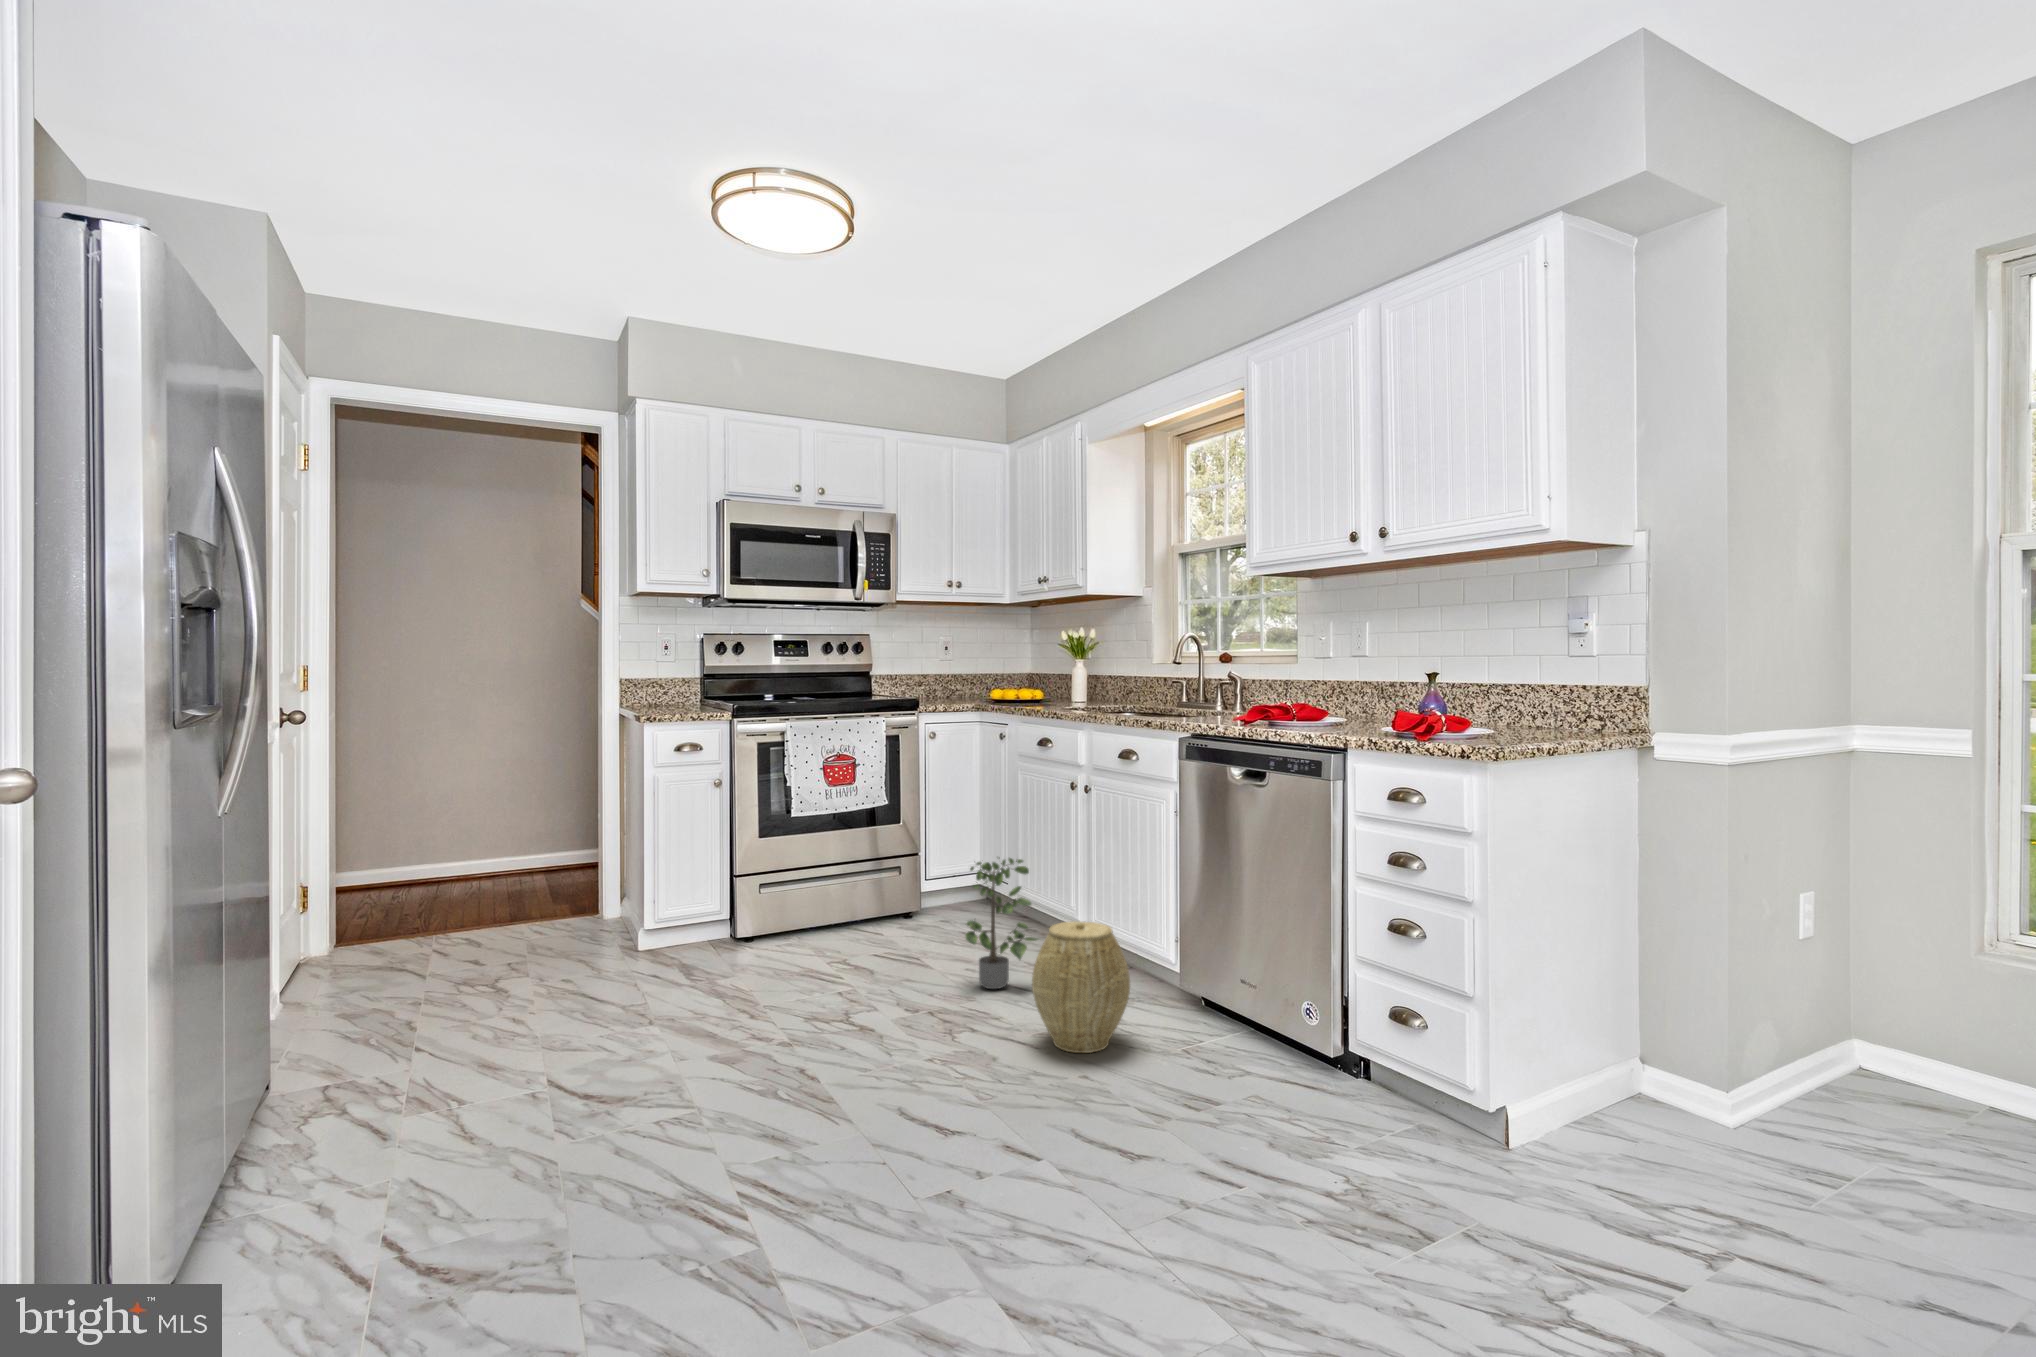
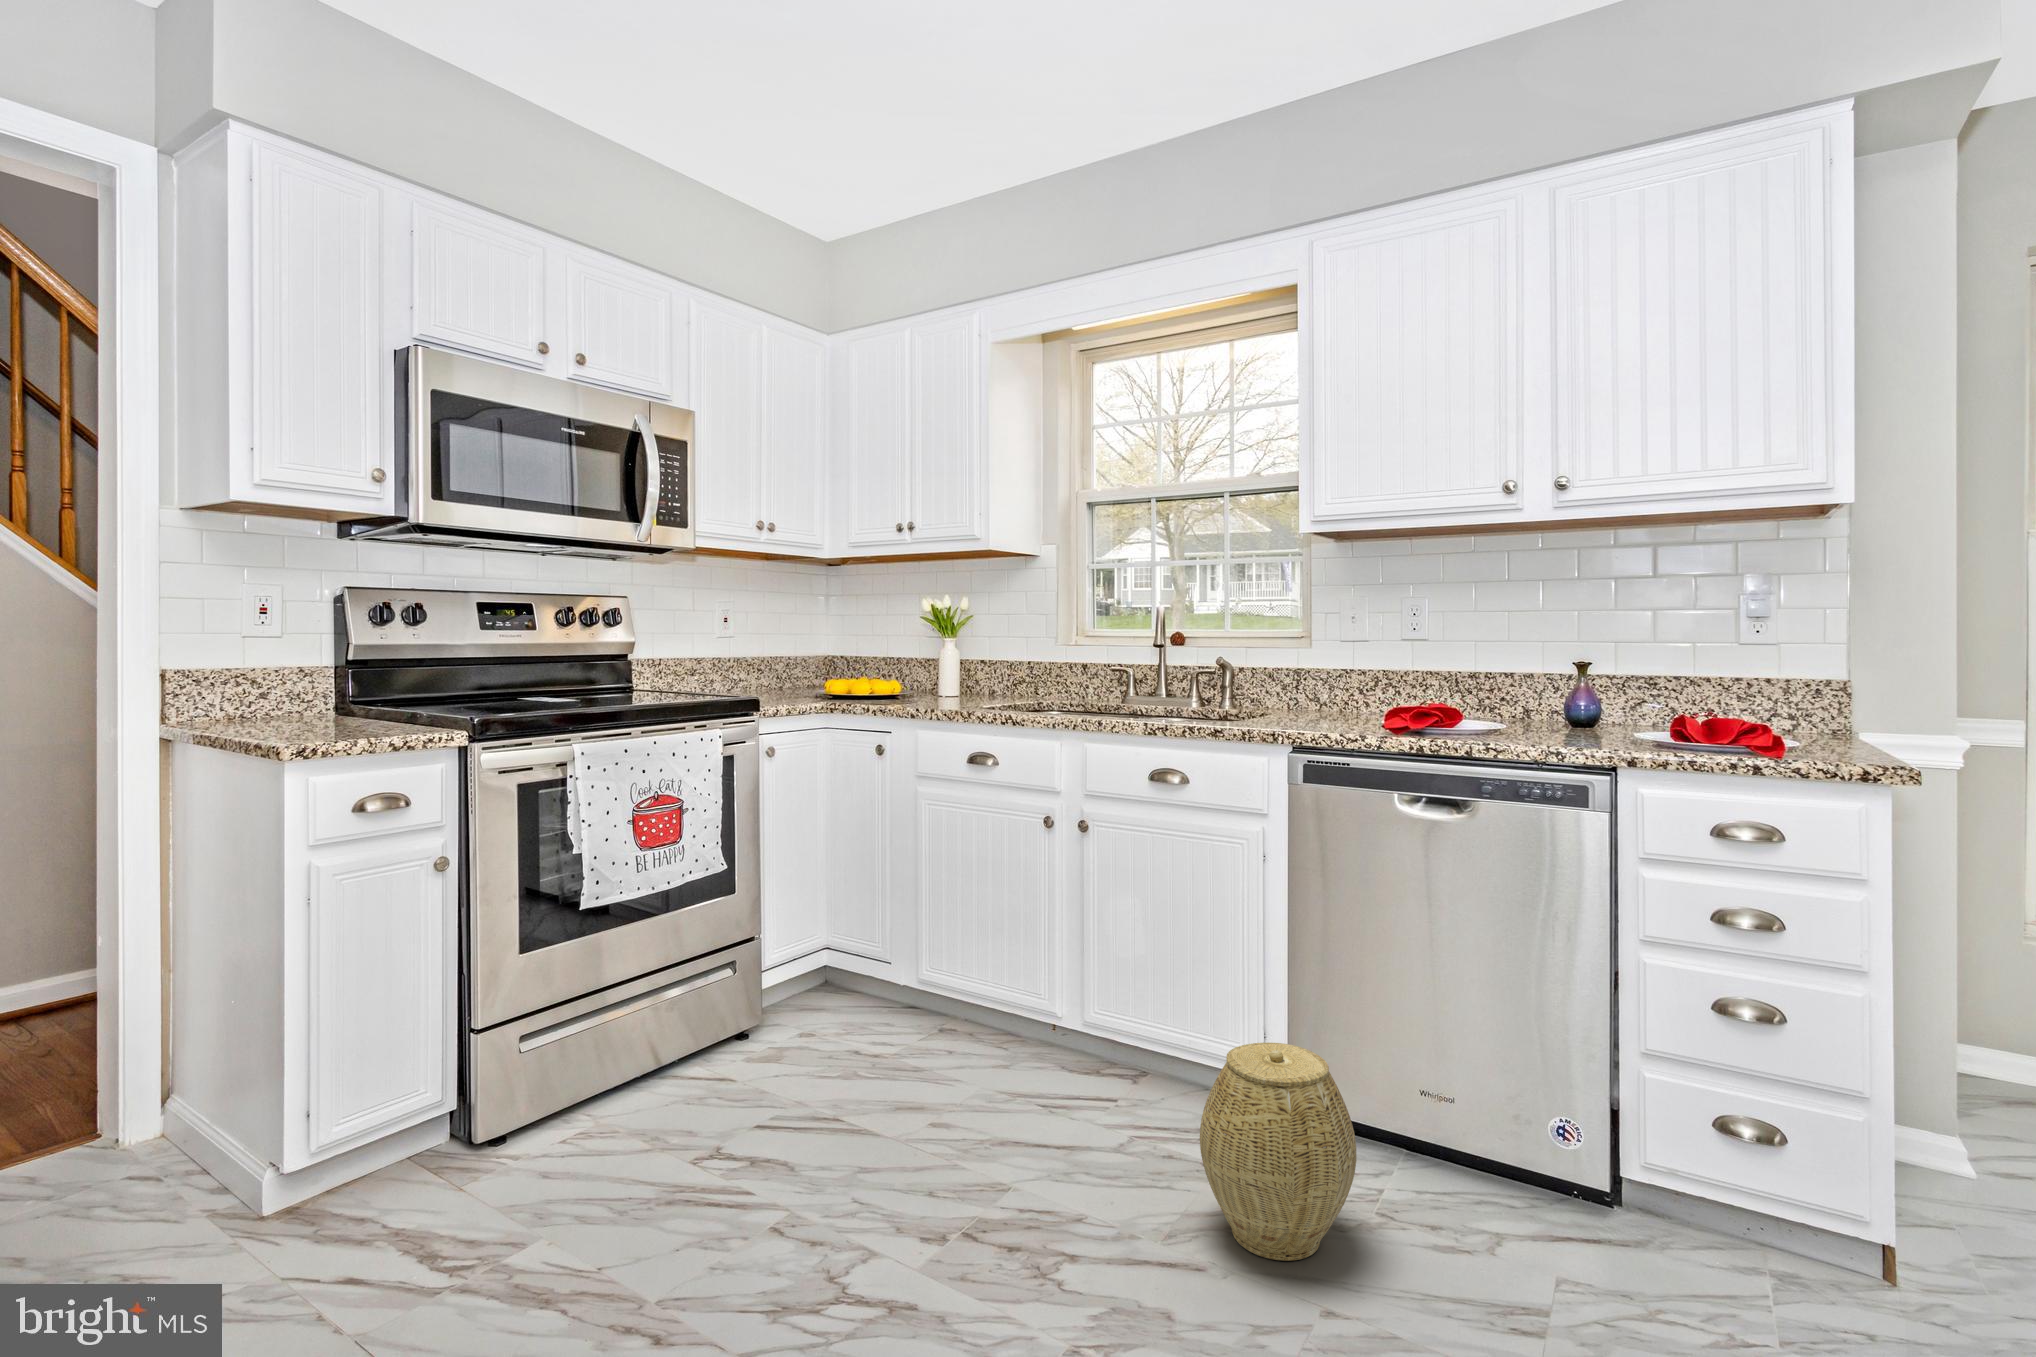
potted plant: present [965,858,1038,989] -> none [971,939,1087,1155]

